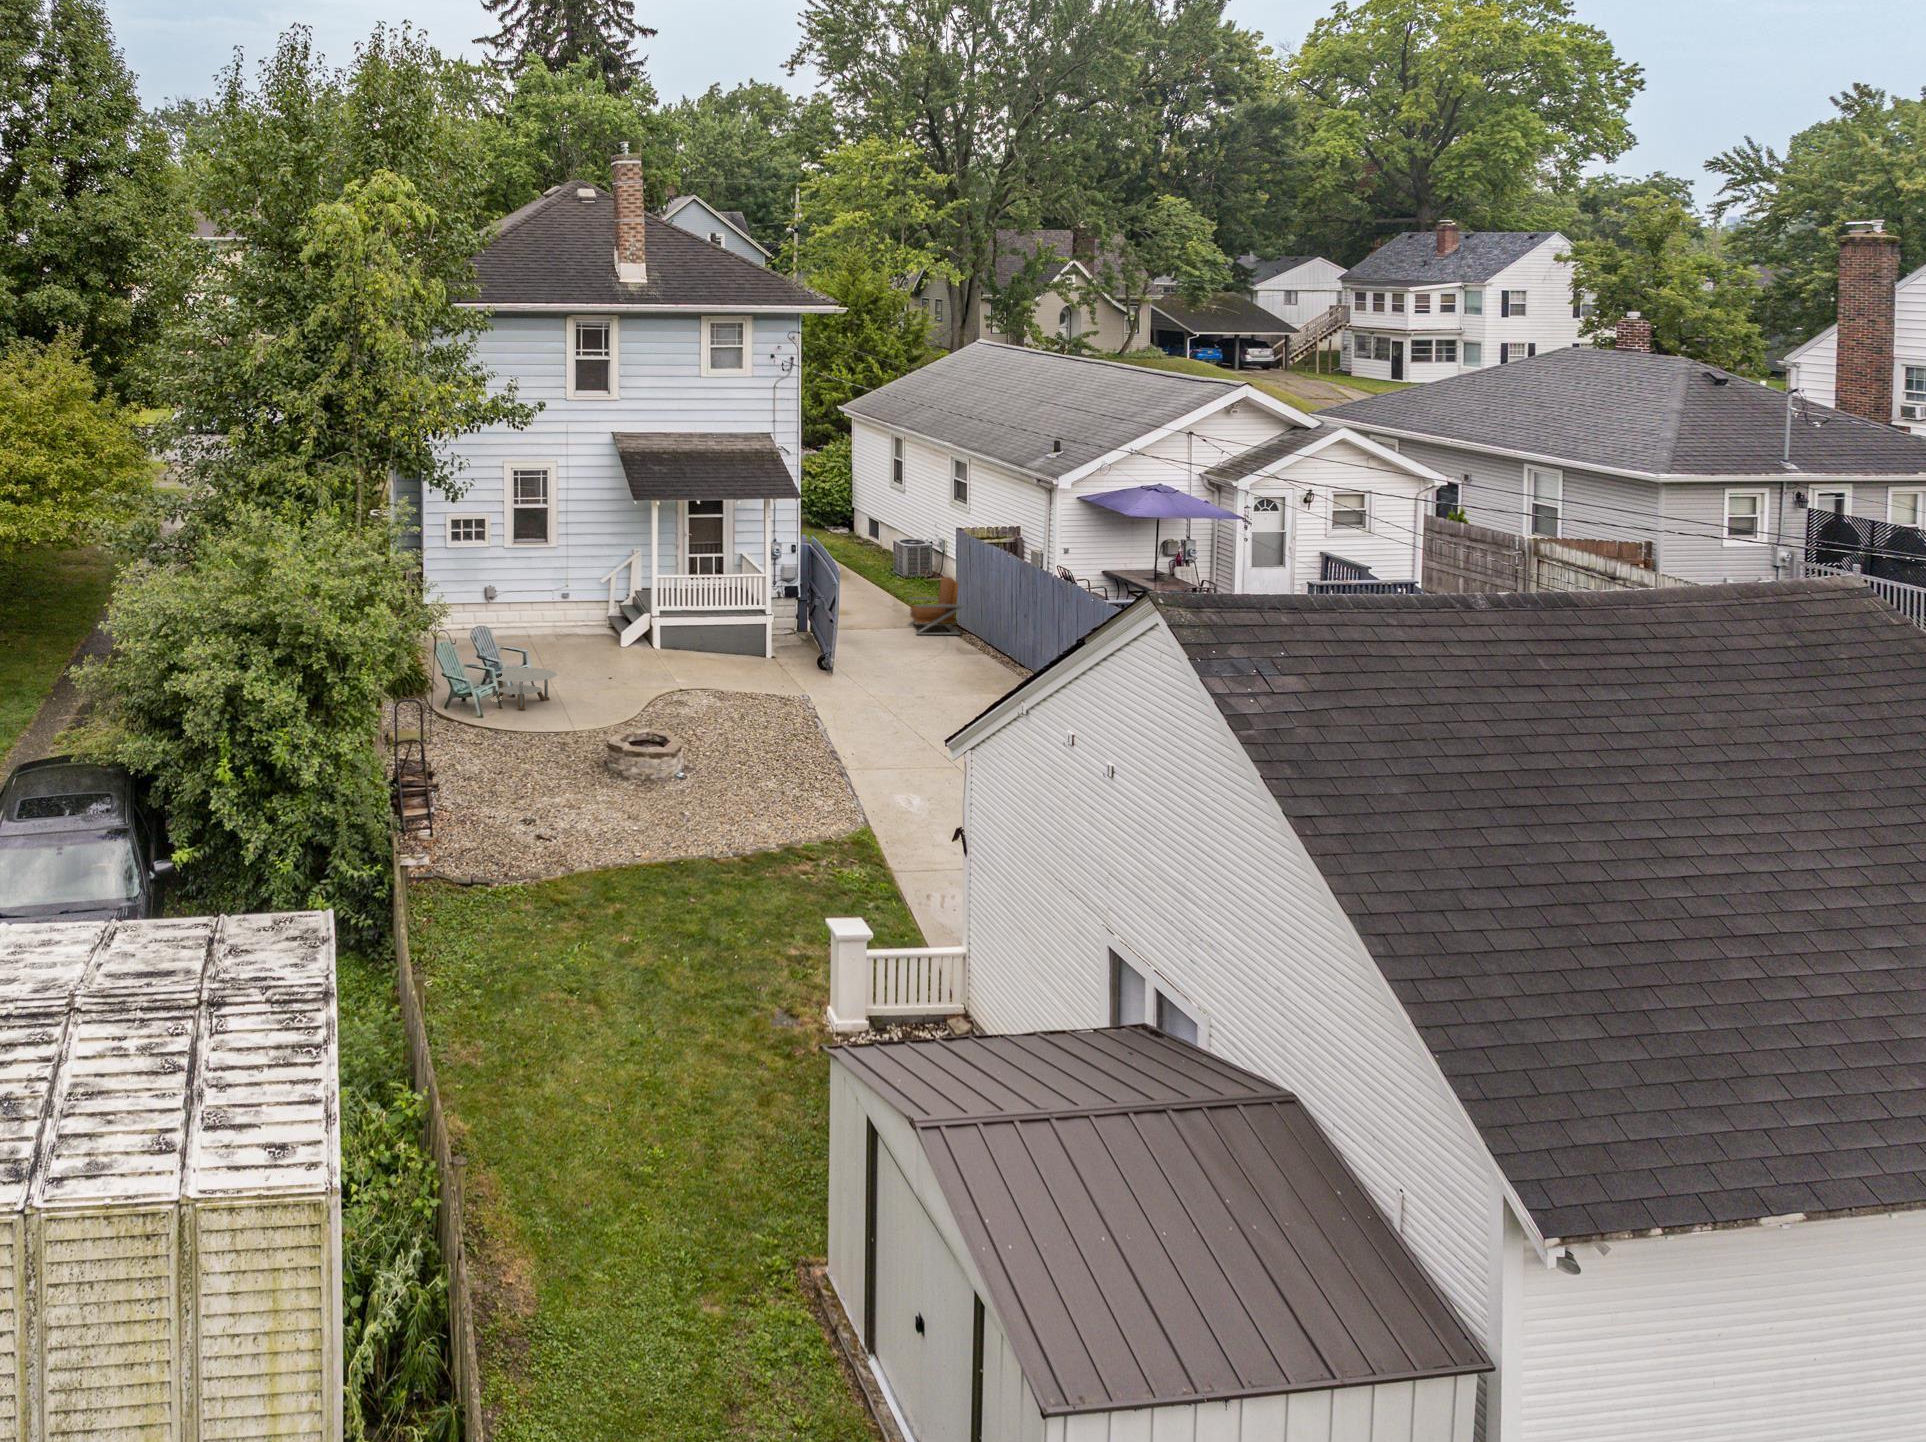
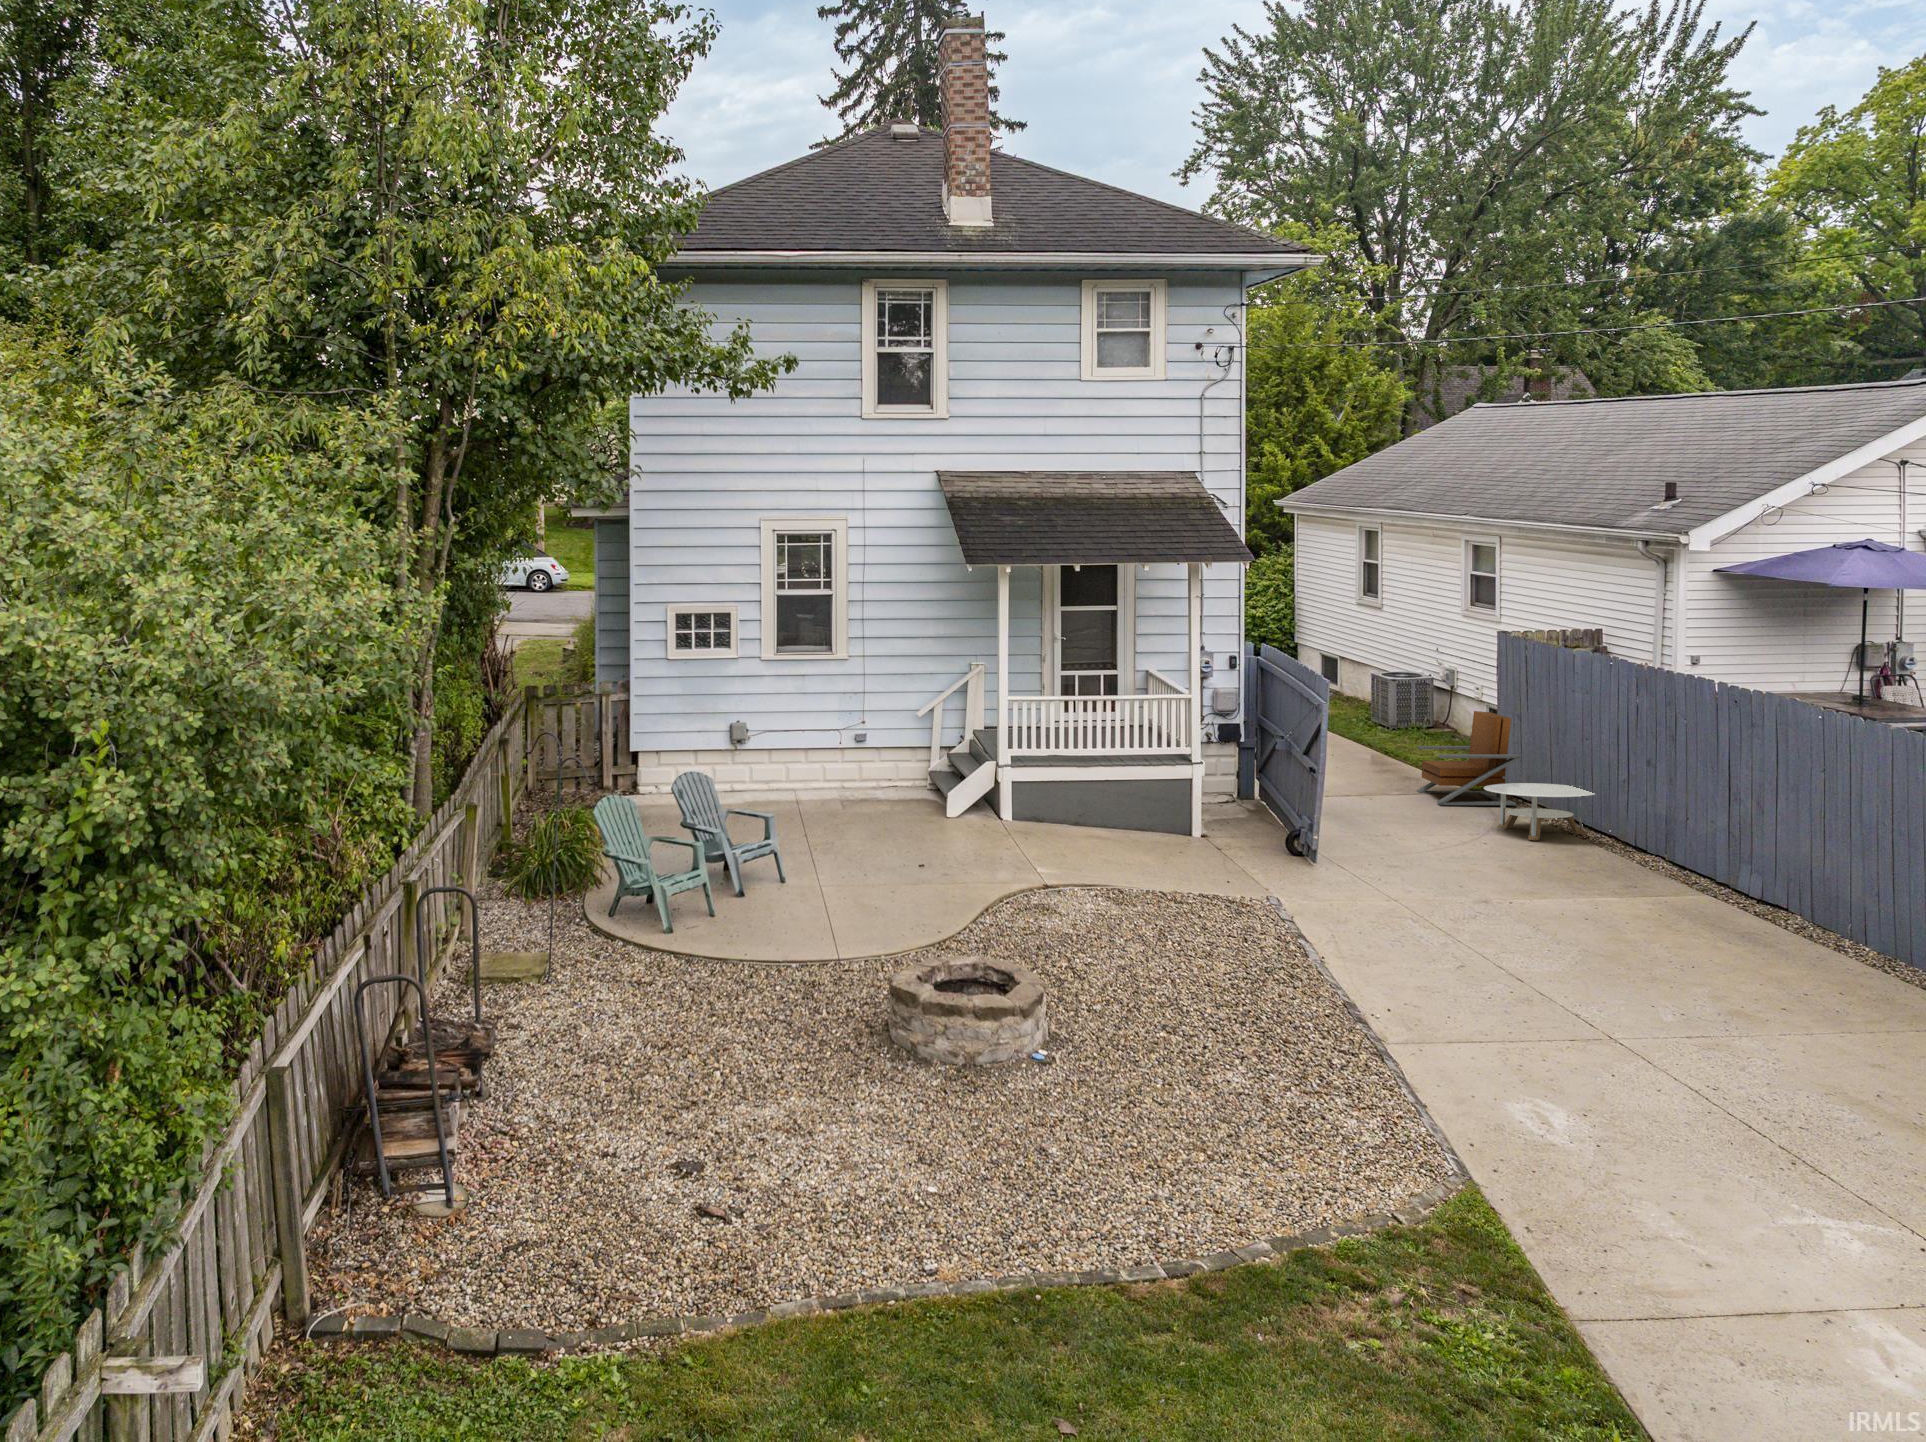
round table: present [483,668,557,710] -> present [1484,783,1595,840]

